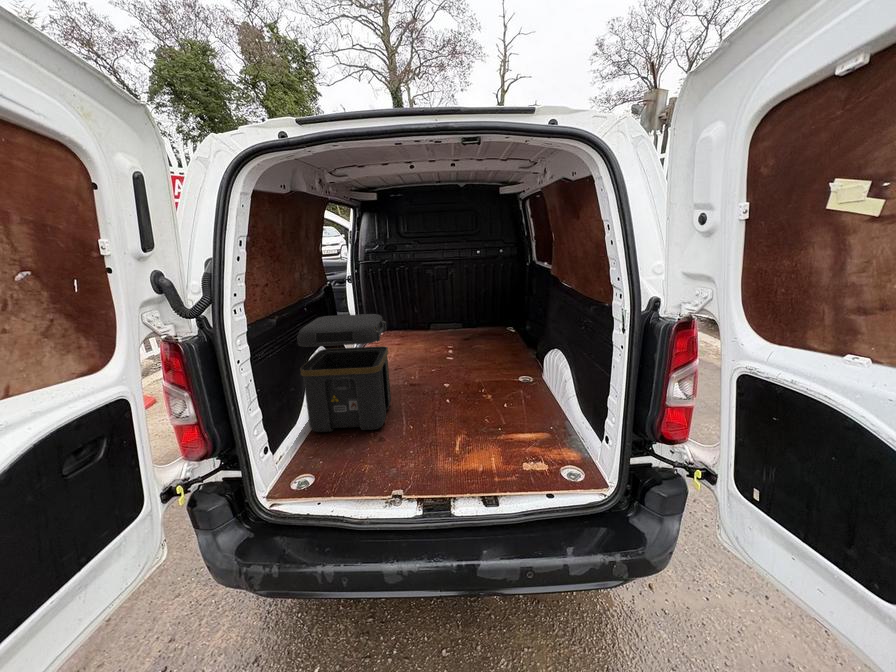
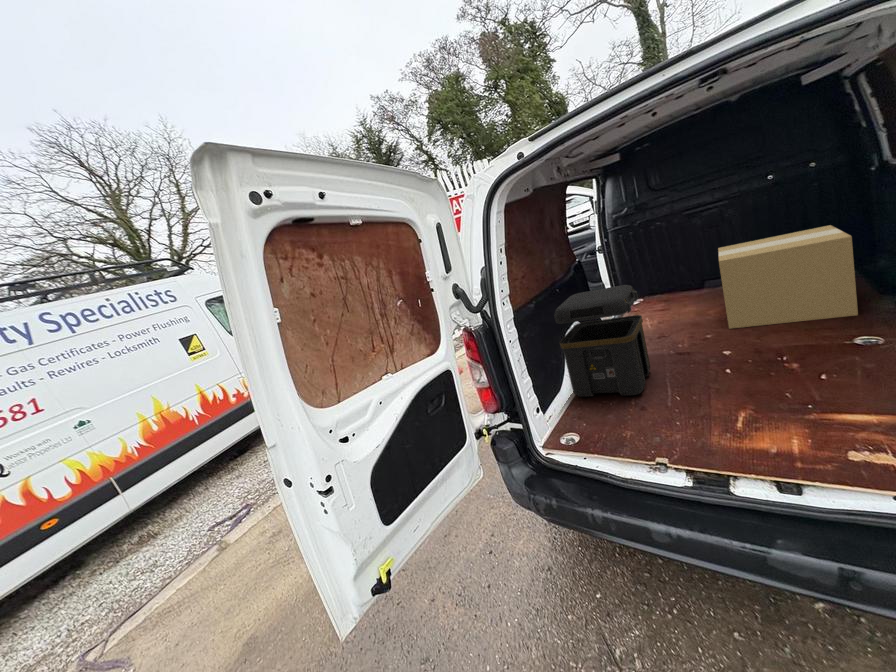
cardboard box: none [451,292,539,368] -> present [718,225,858,329]

